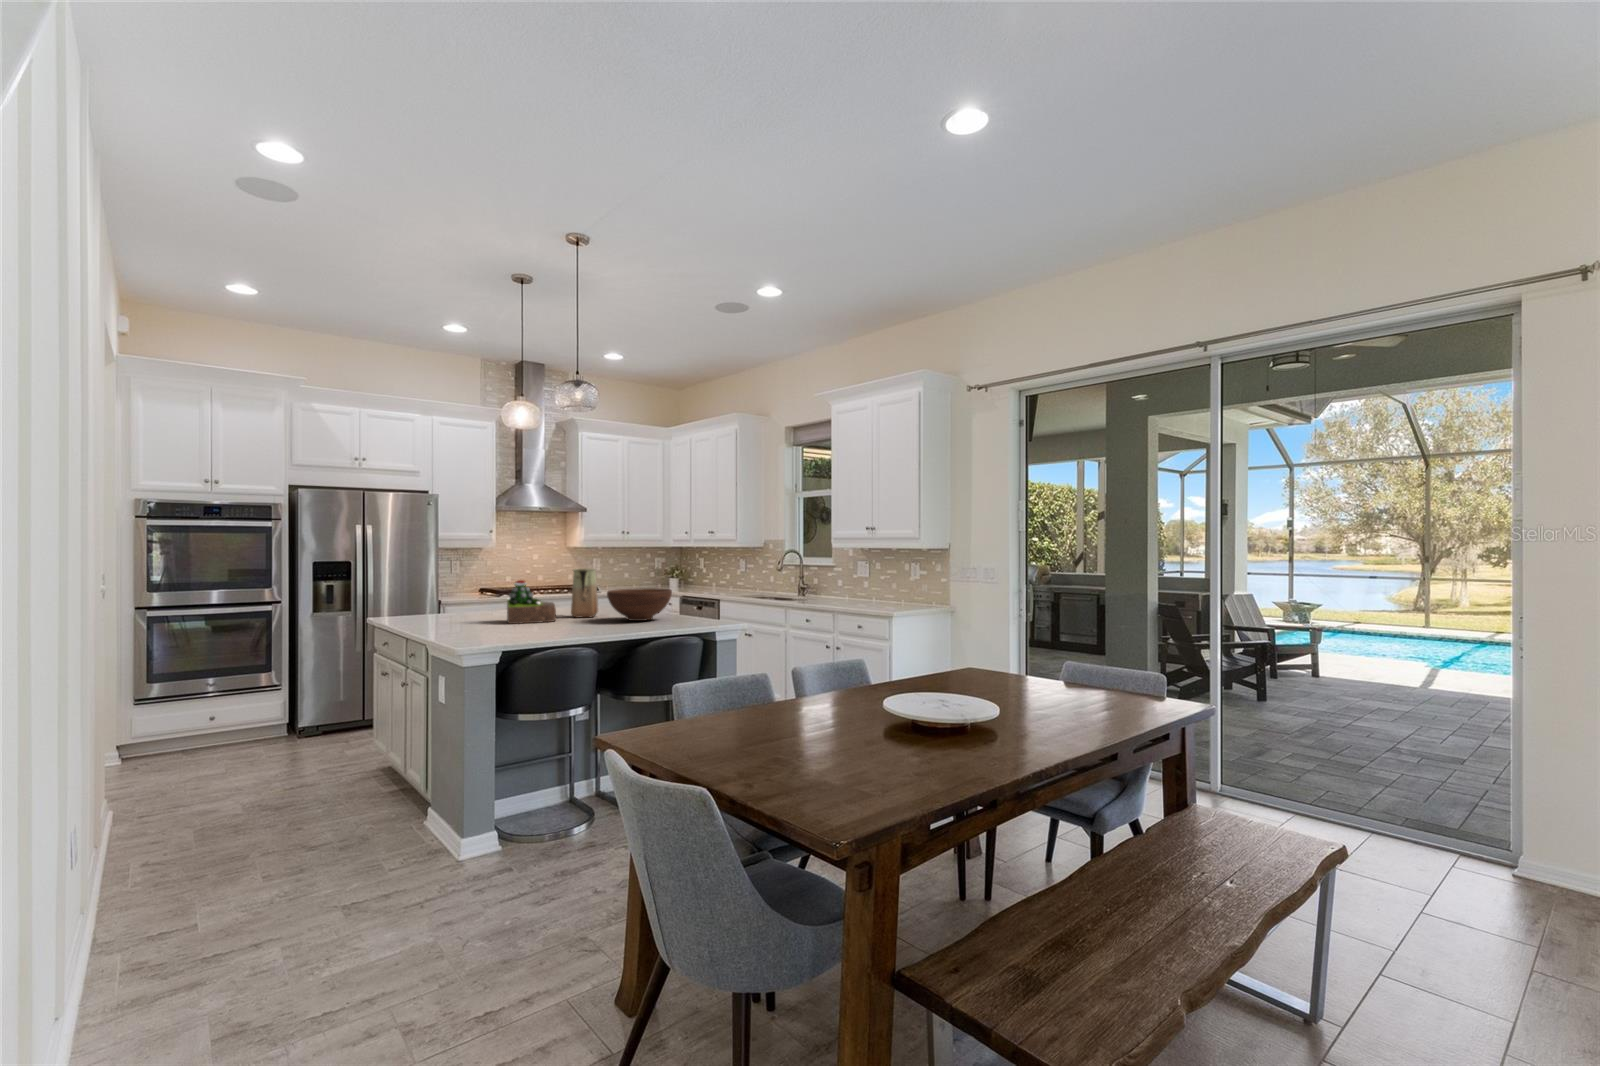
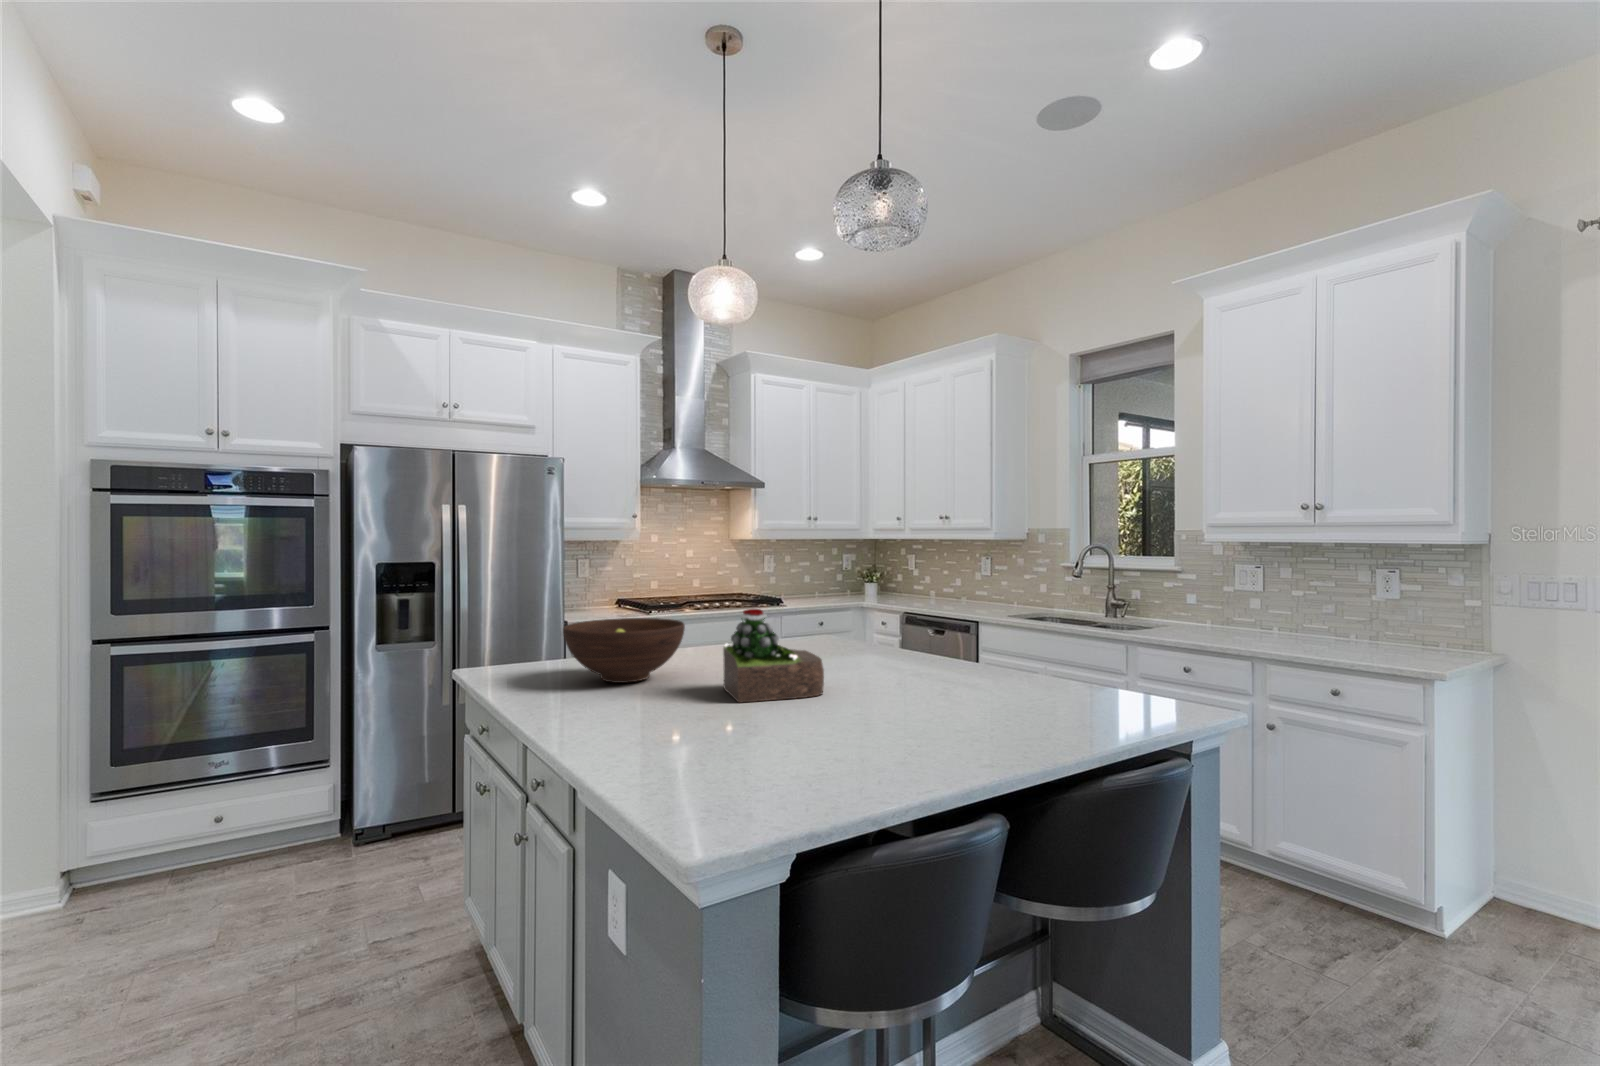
vase: present [571,569,599,618] -> none [834,583,887,680]
fruit bowl: present [607,588,672,621] -> present [563,618,685,683]

